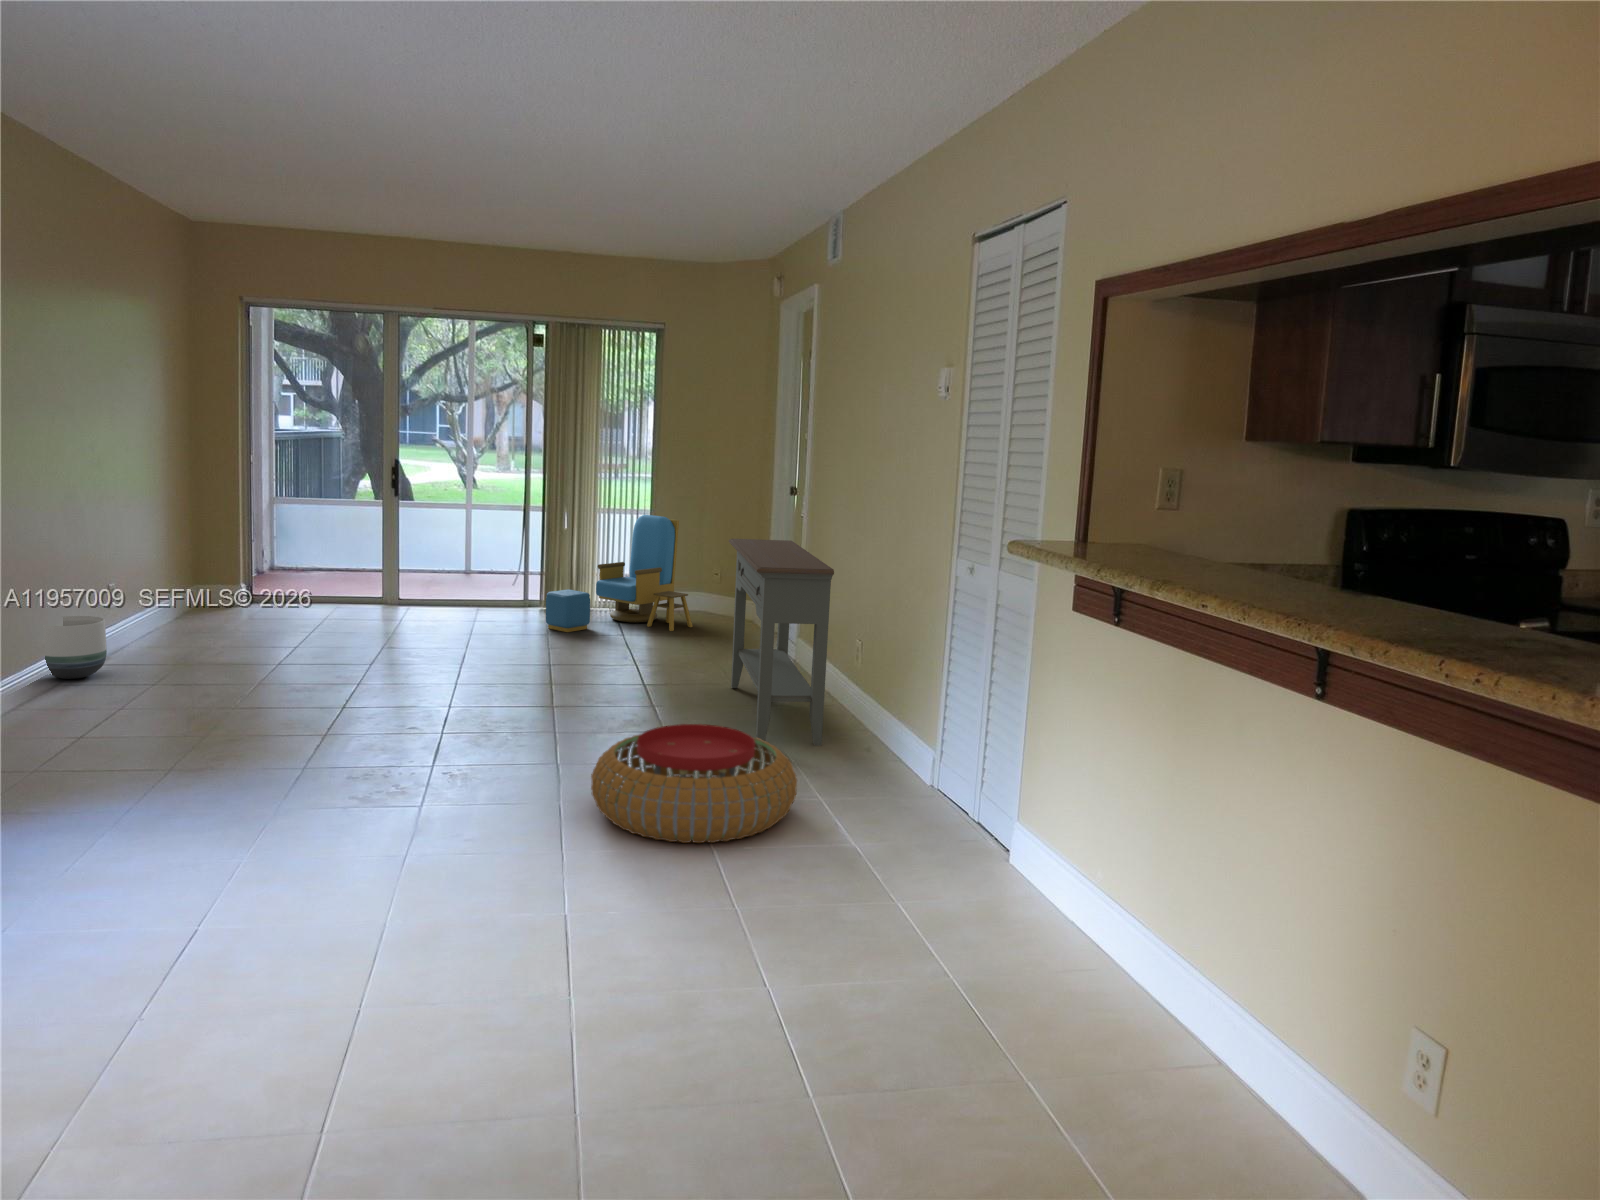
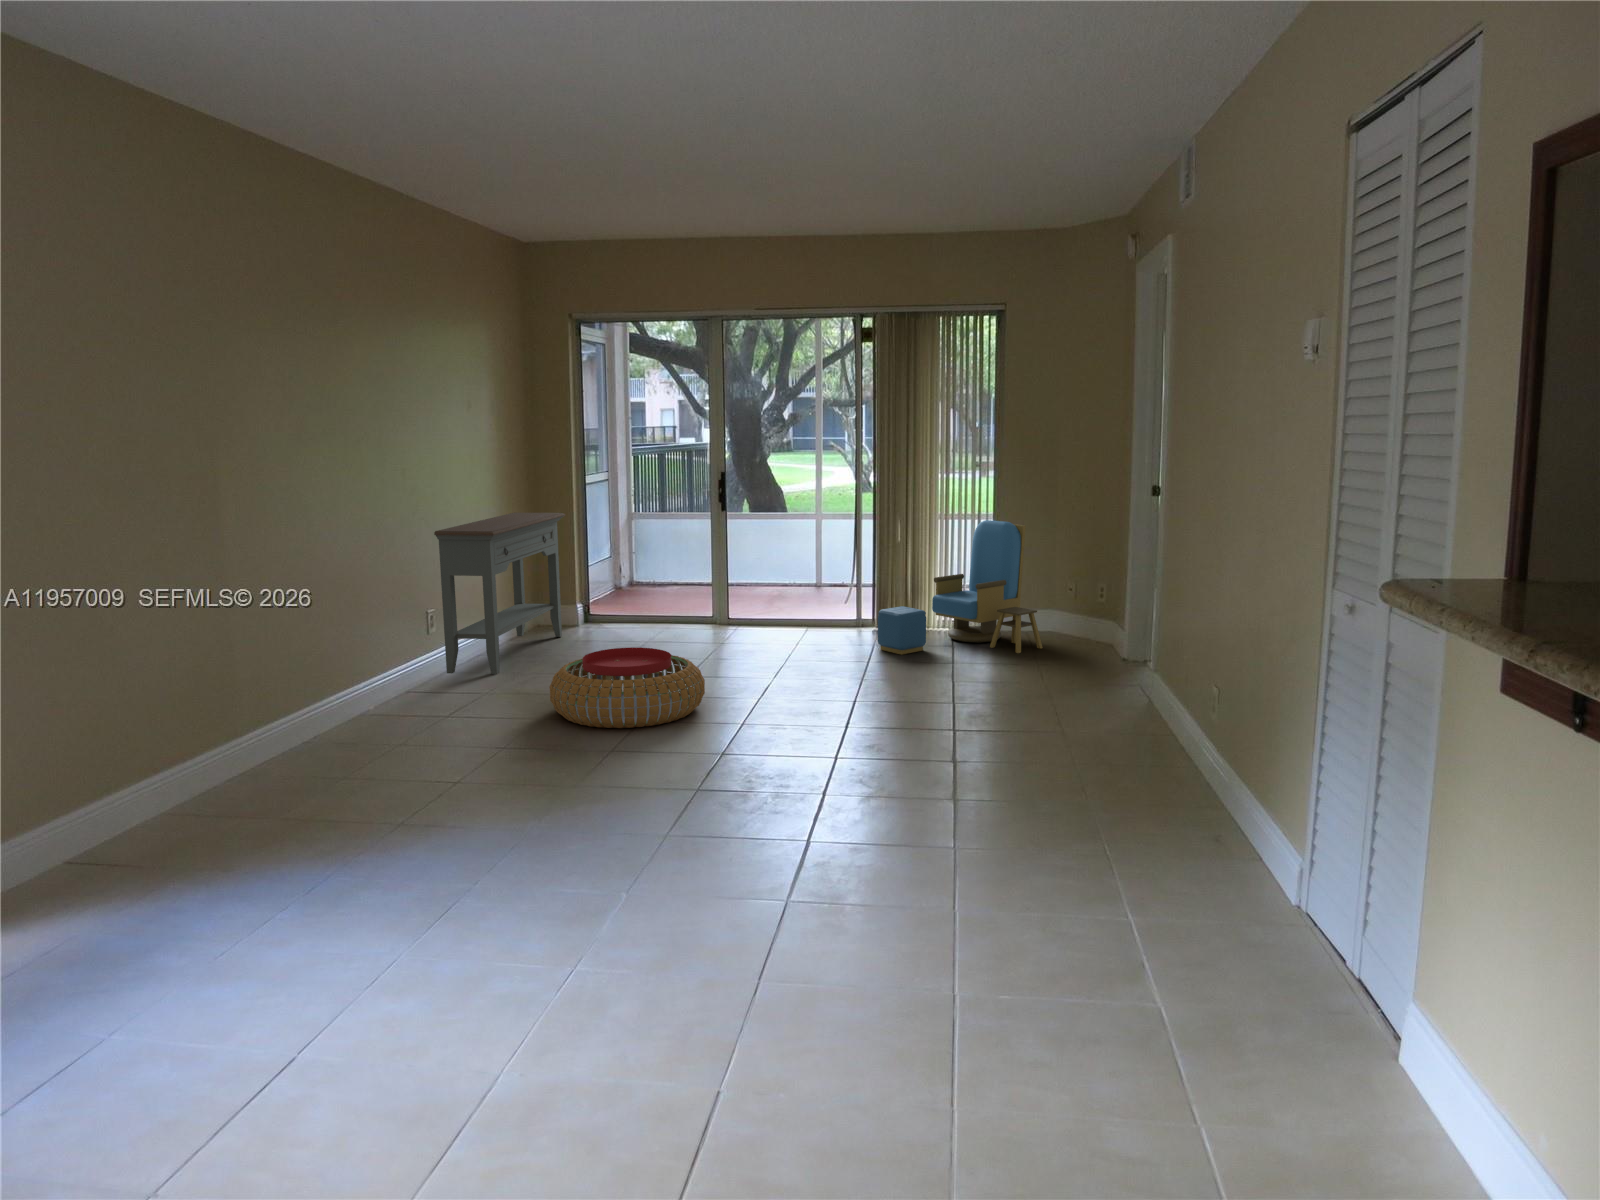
console table: present [729,539,834,746] -> present [434,513,565,674]
planter: present [43,616,107,679] -> none [385,642,447,705]
pouf: present [591,724,797,843] -> present [549,647,705,728]

